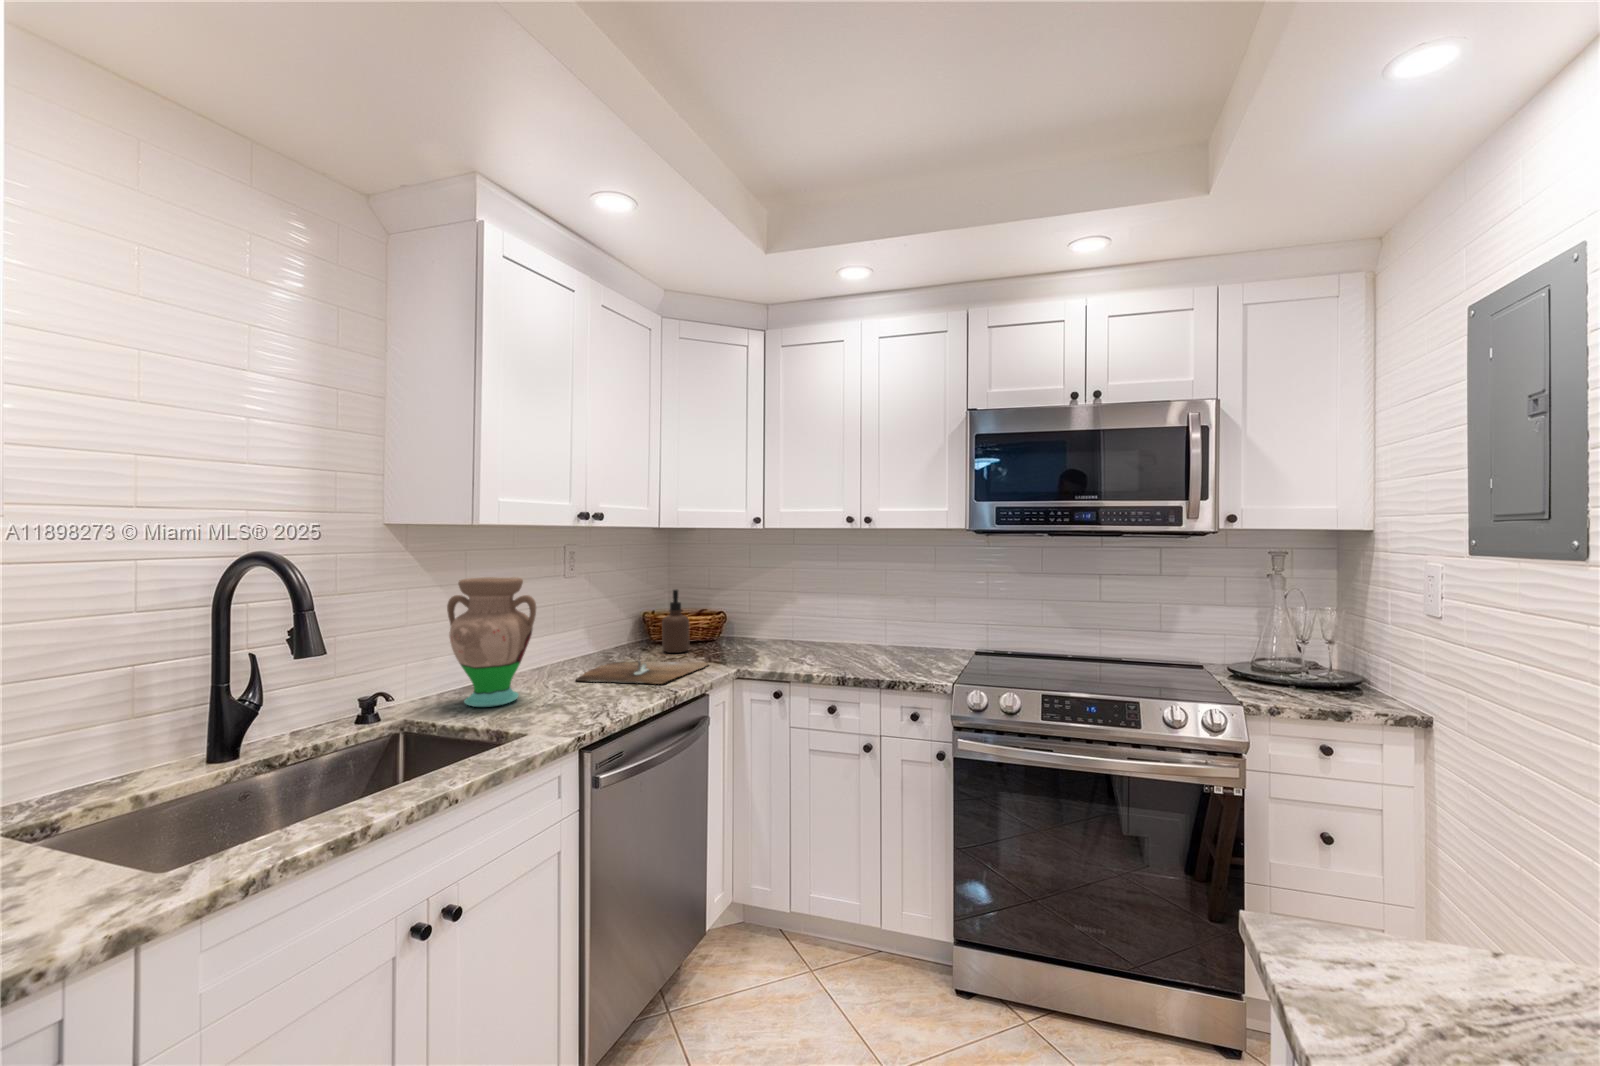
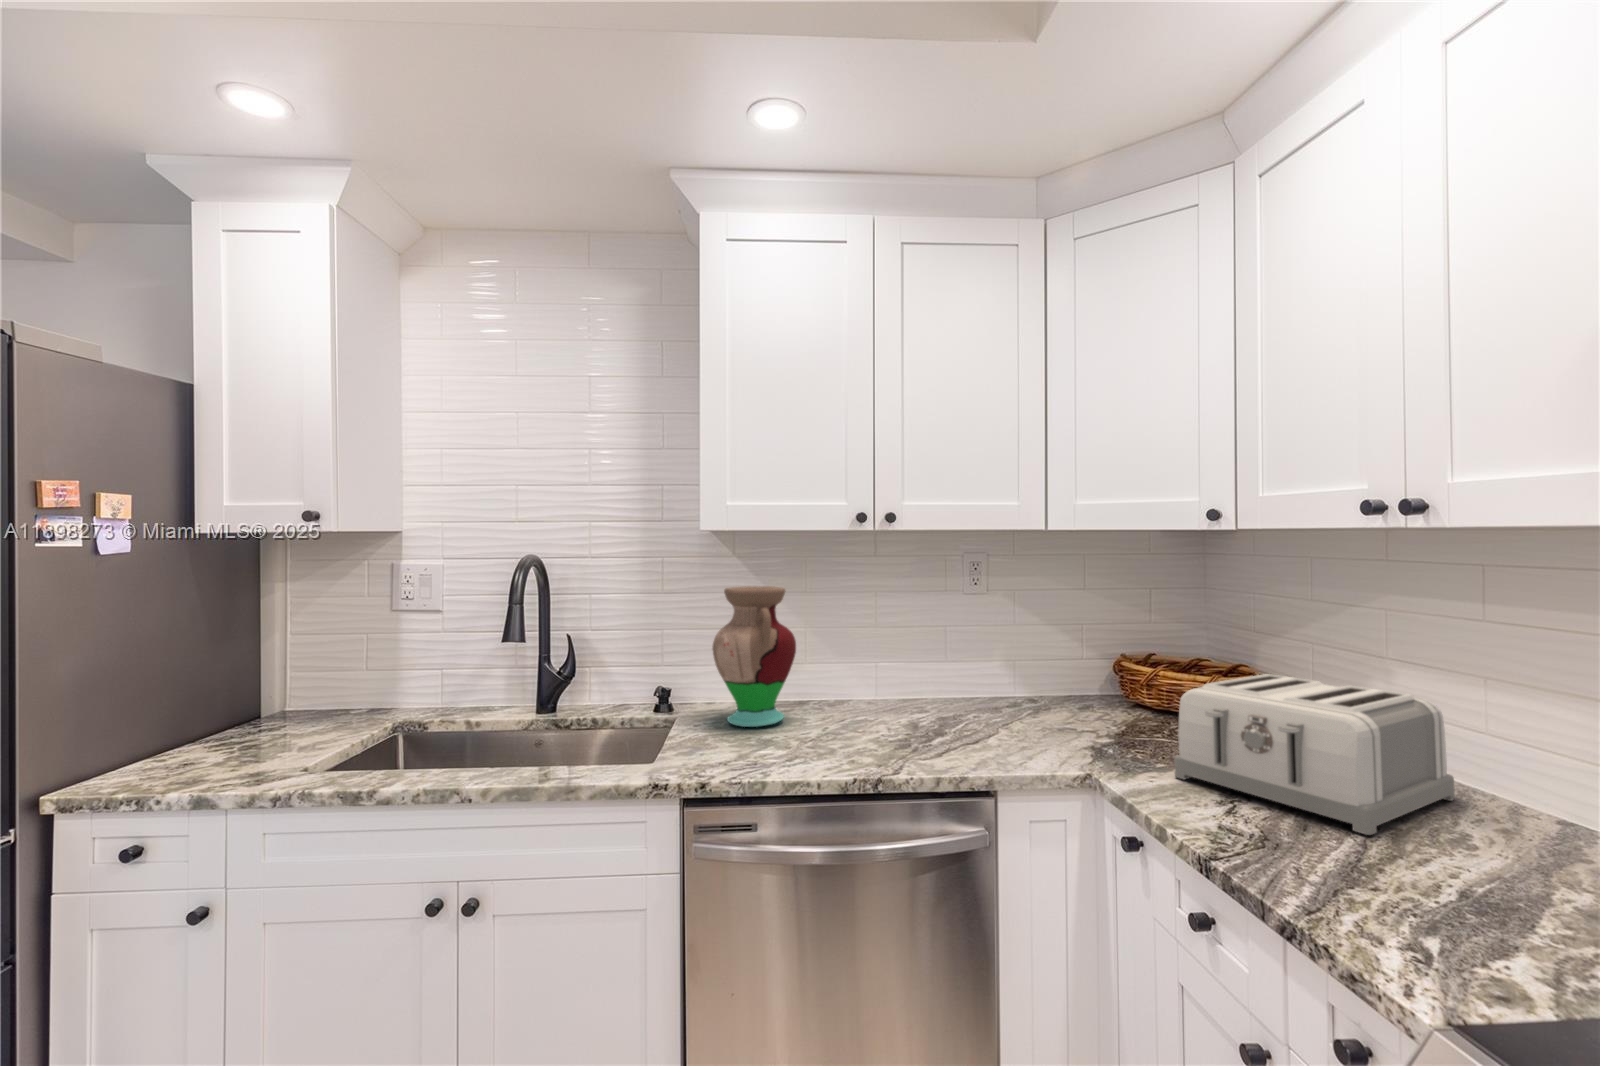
soap dispenser: present [662,589,689,653] -> none [1092,622,1140,724]
toaster: none [757,607,842,663] -> present [1174,674,1455,835]
cutting board: present [576,659,708,684] -> none [878,713,1088,757]

